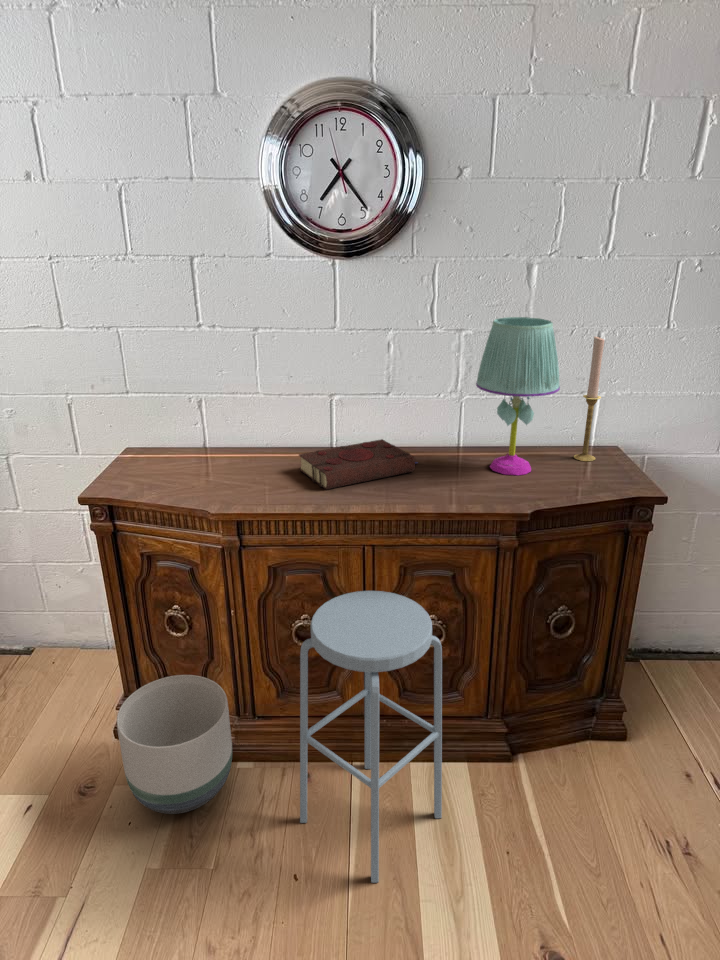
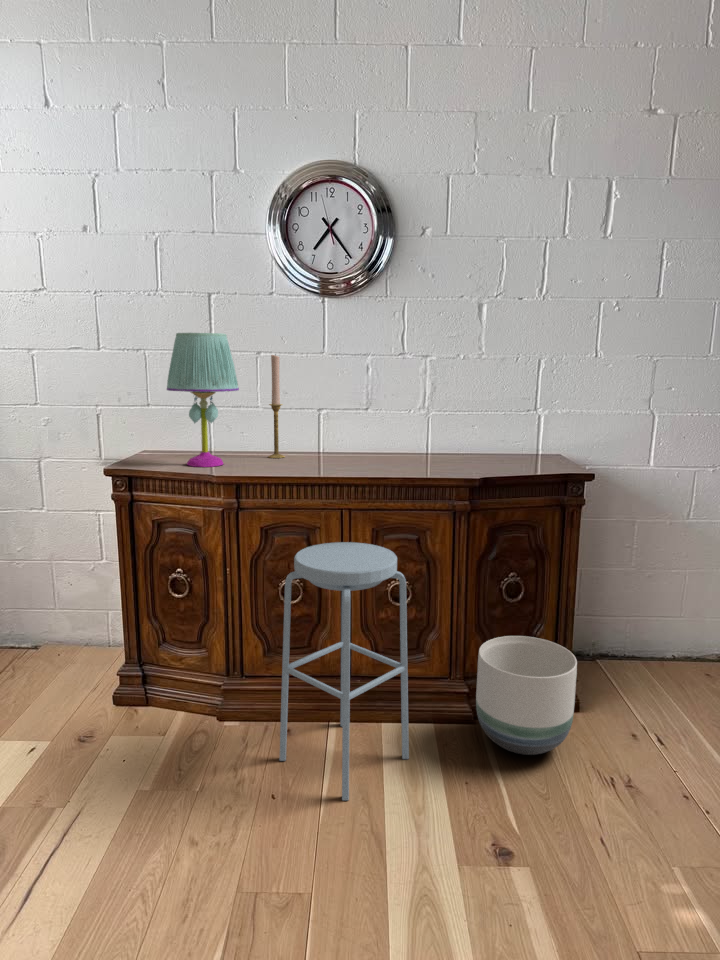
table lamp: present [476,317,560,475] -> present [167,333,239,467]
candlestick: present [574,337,605,461] -> present [268,355,285,458]
book: present [299,439,417,489] -> none [290,443,392,468]
planter: present [117,675,232,814] -> present [476,636,577,755]

